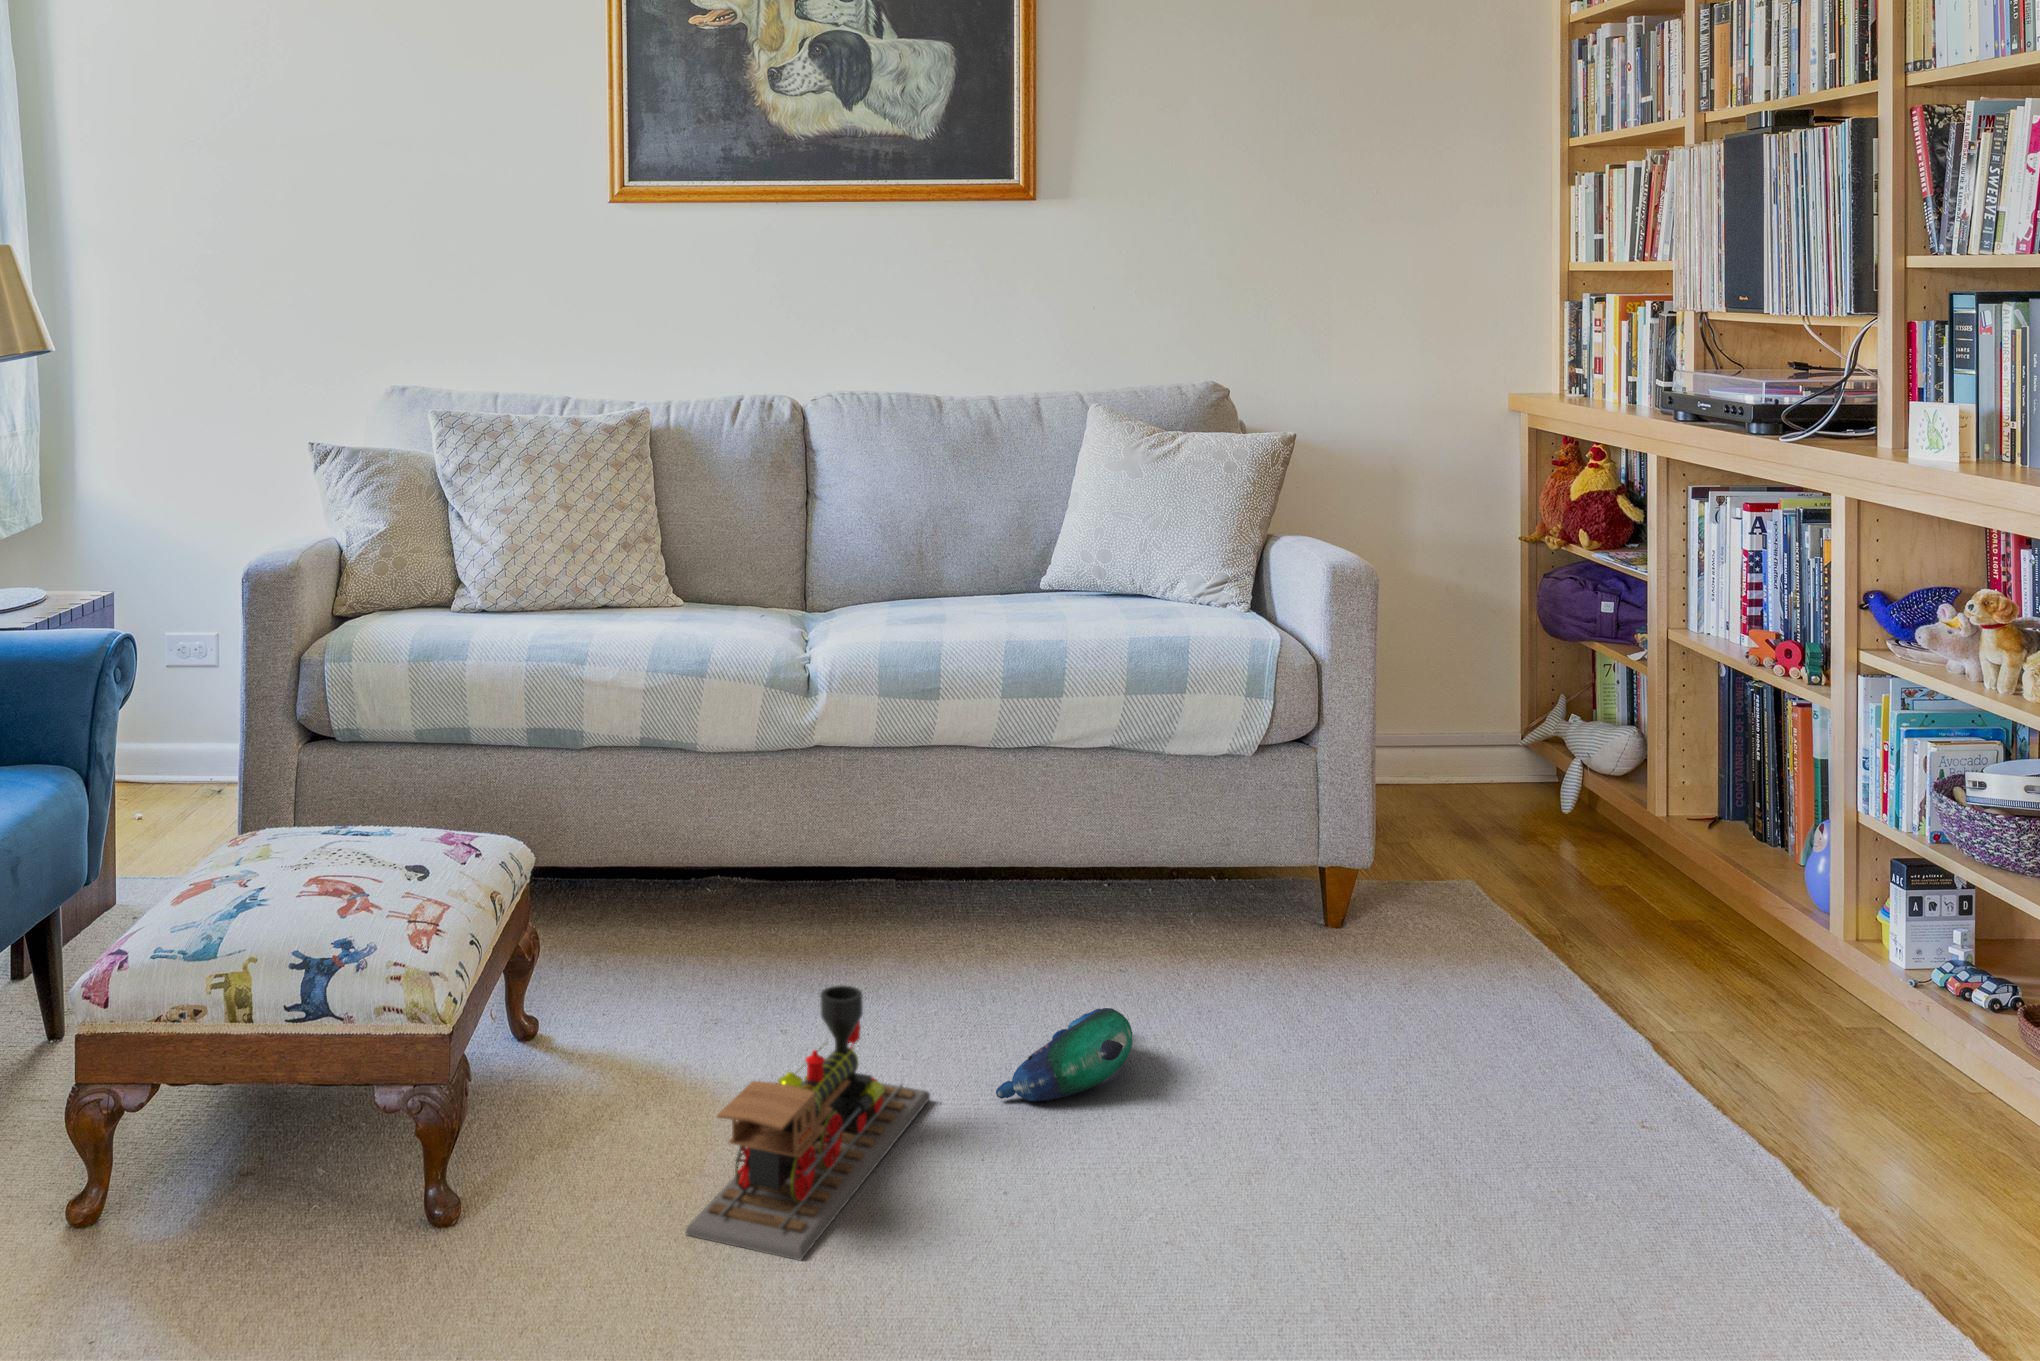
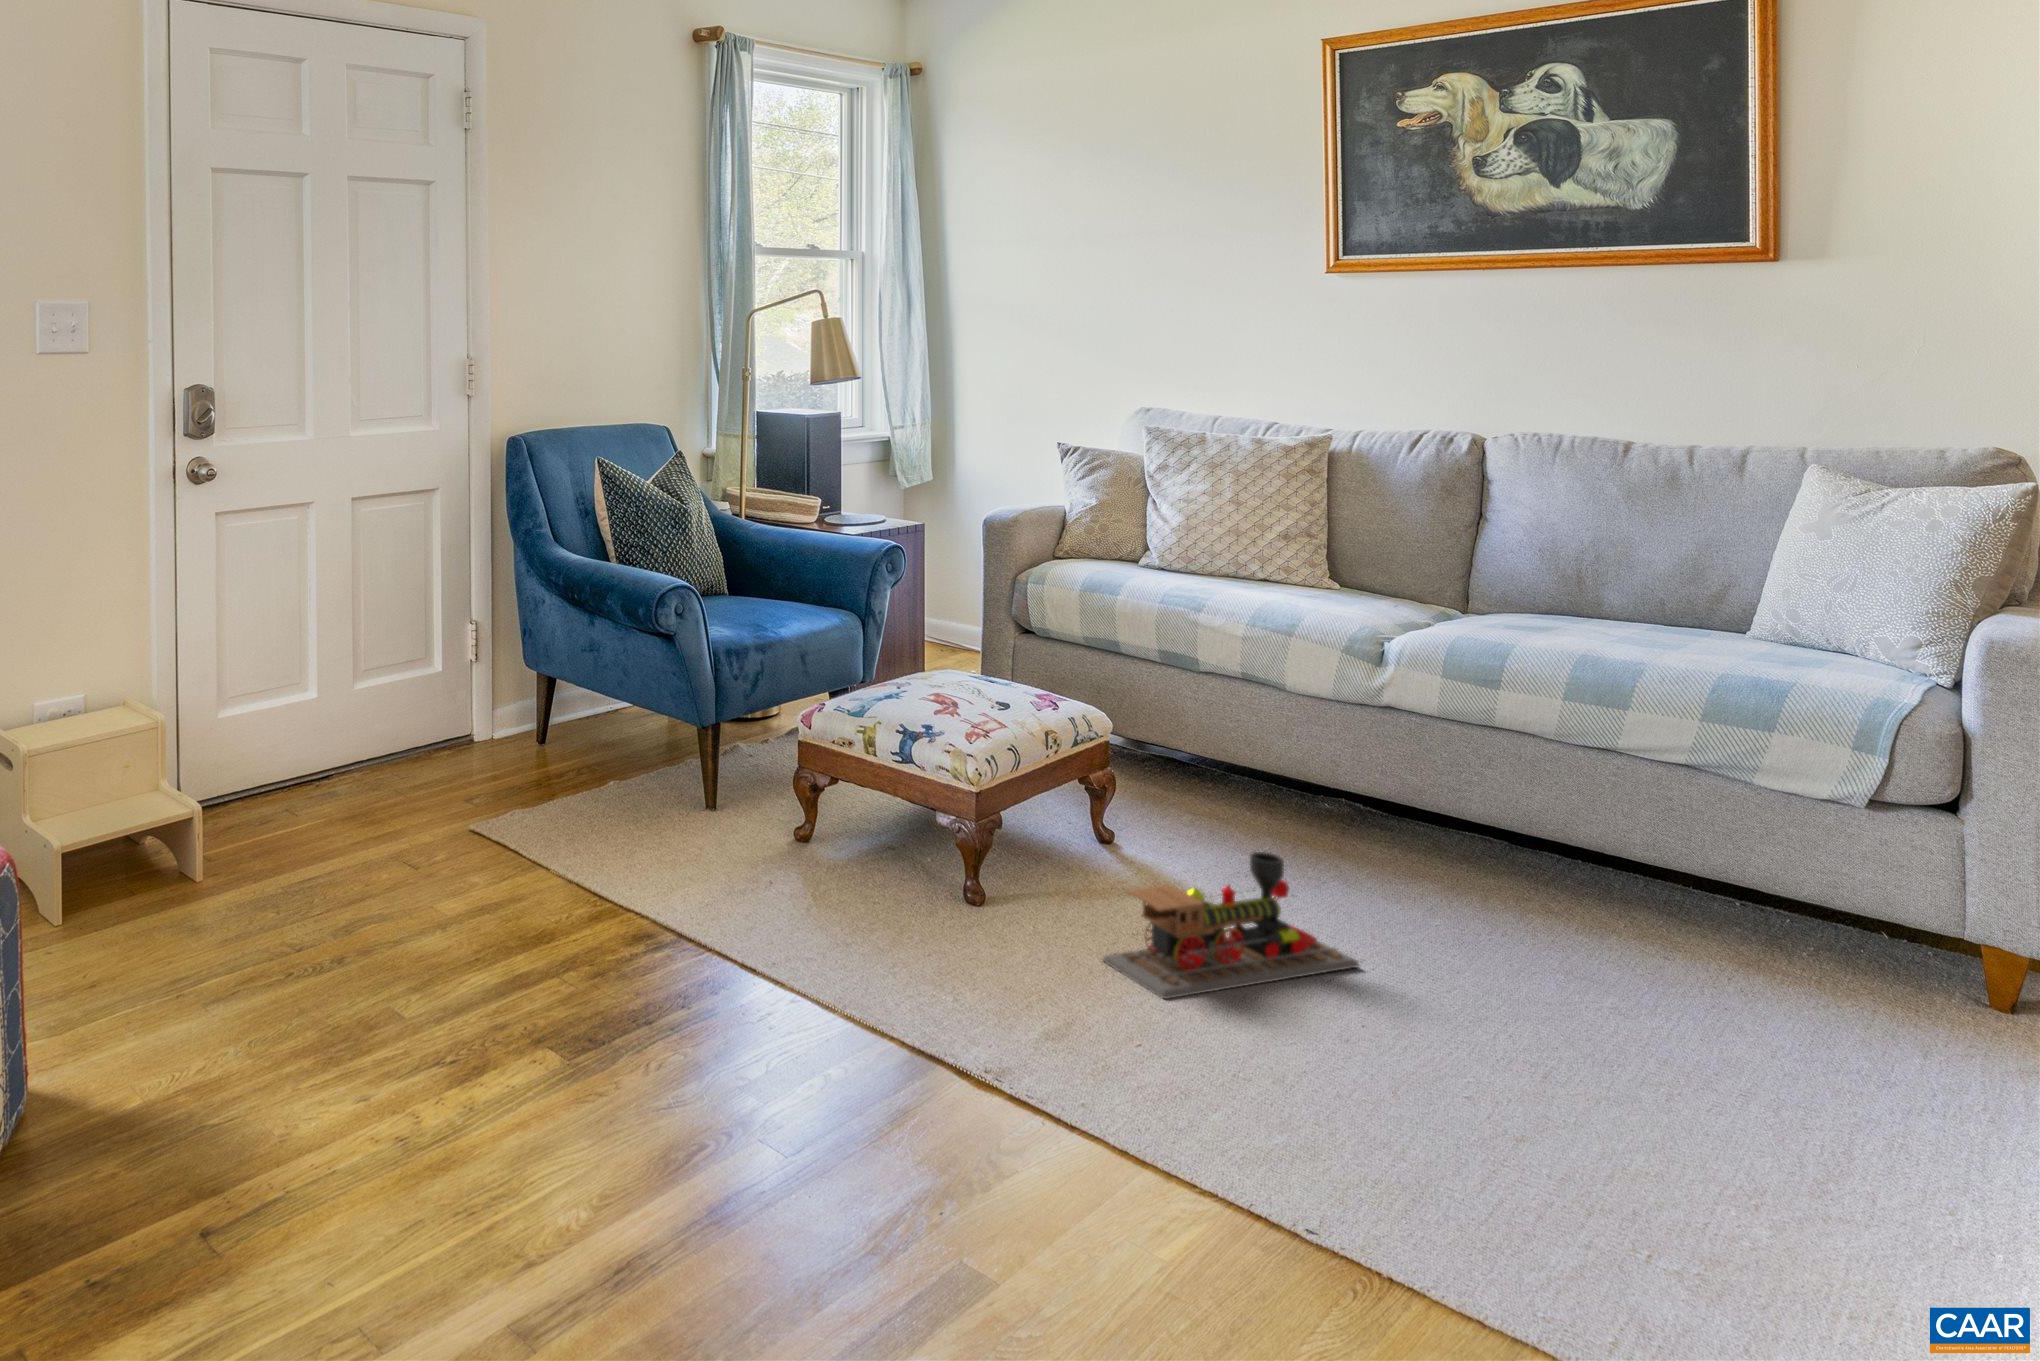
plush toy: present [996,1008,1132,1102] -> none [1416,955,1581,1008]

